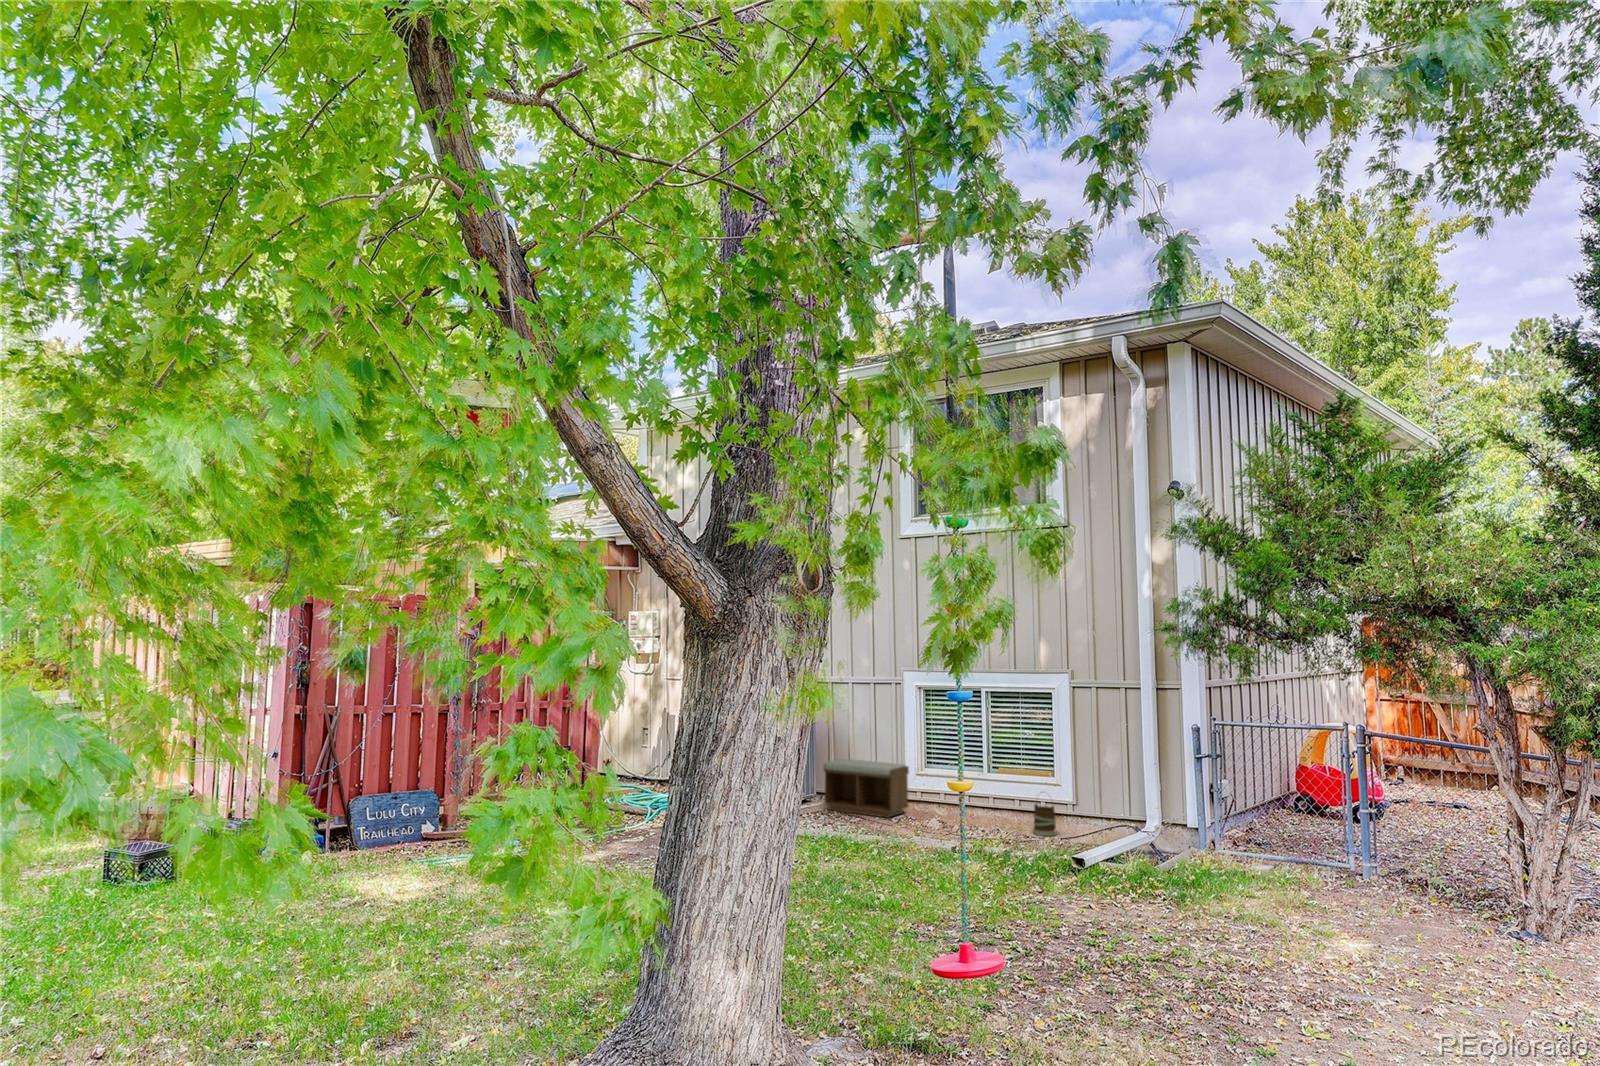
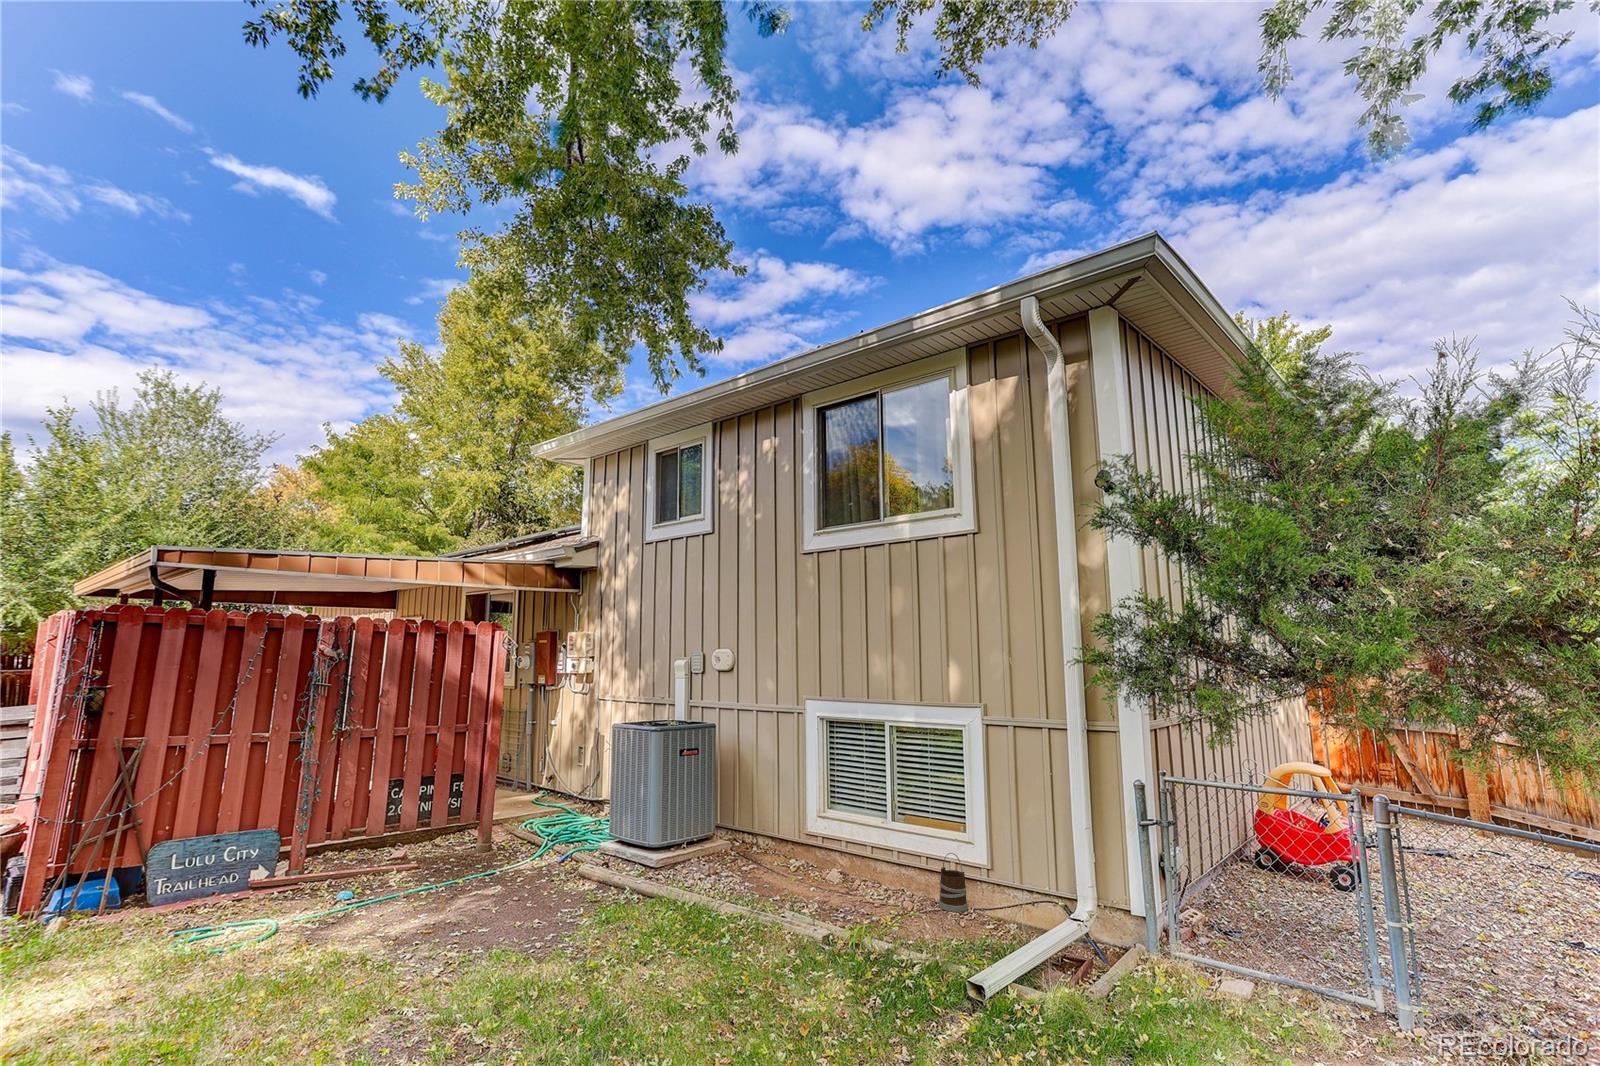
bench: present [824,759,909,818] -> none [717,794,810,870]

